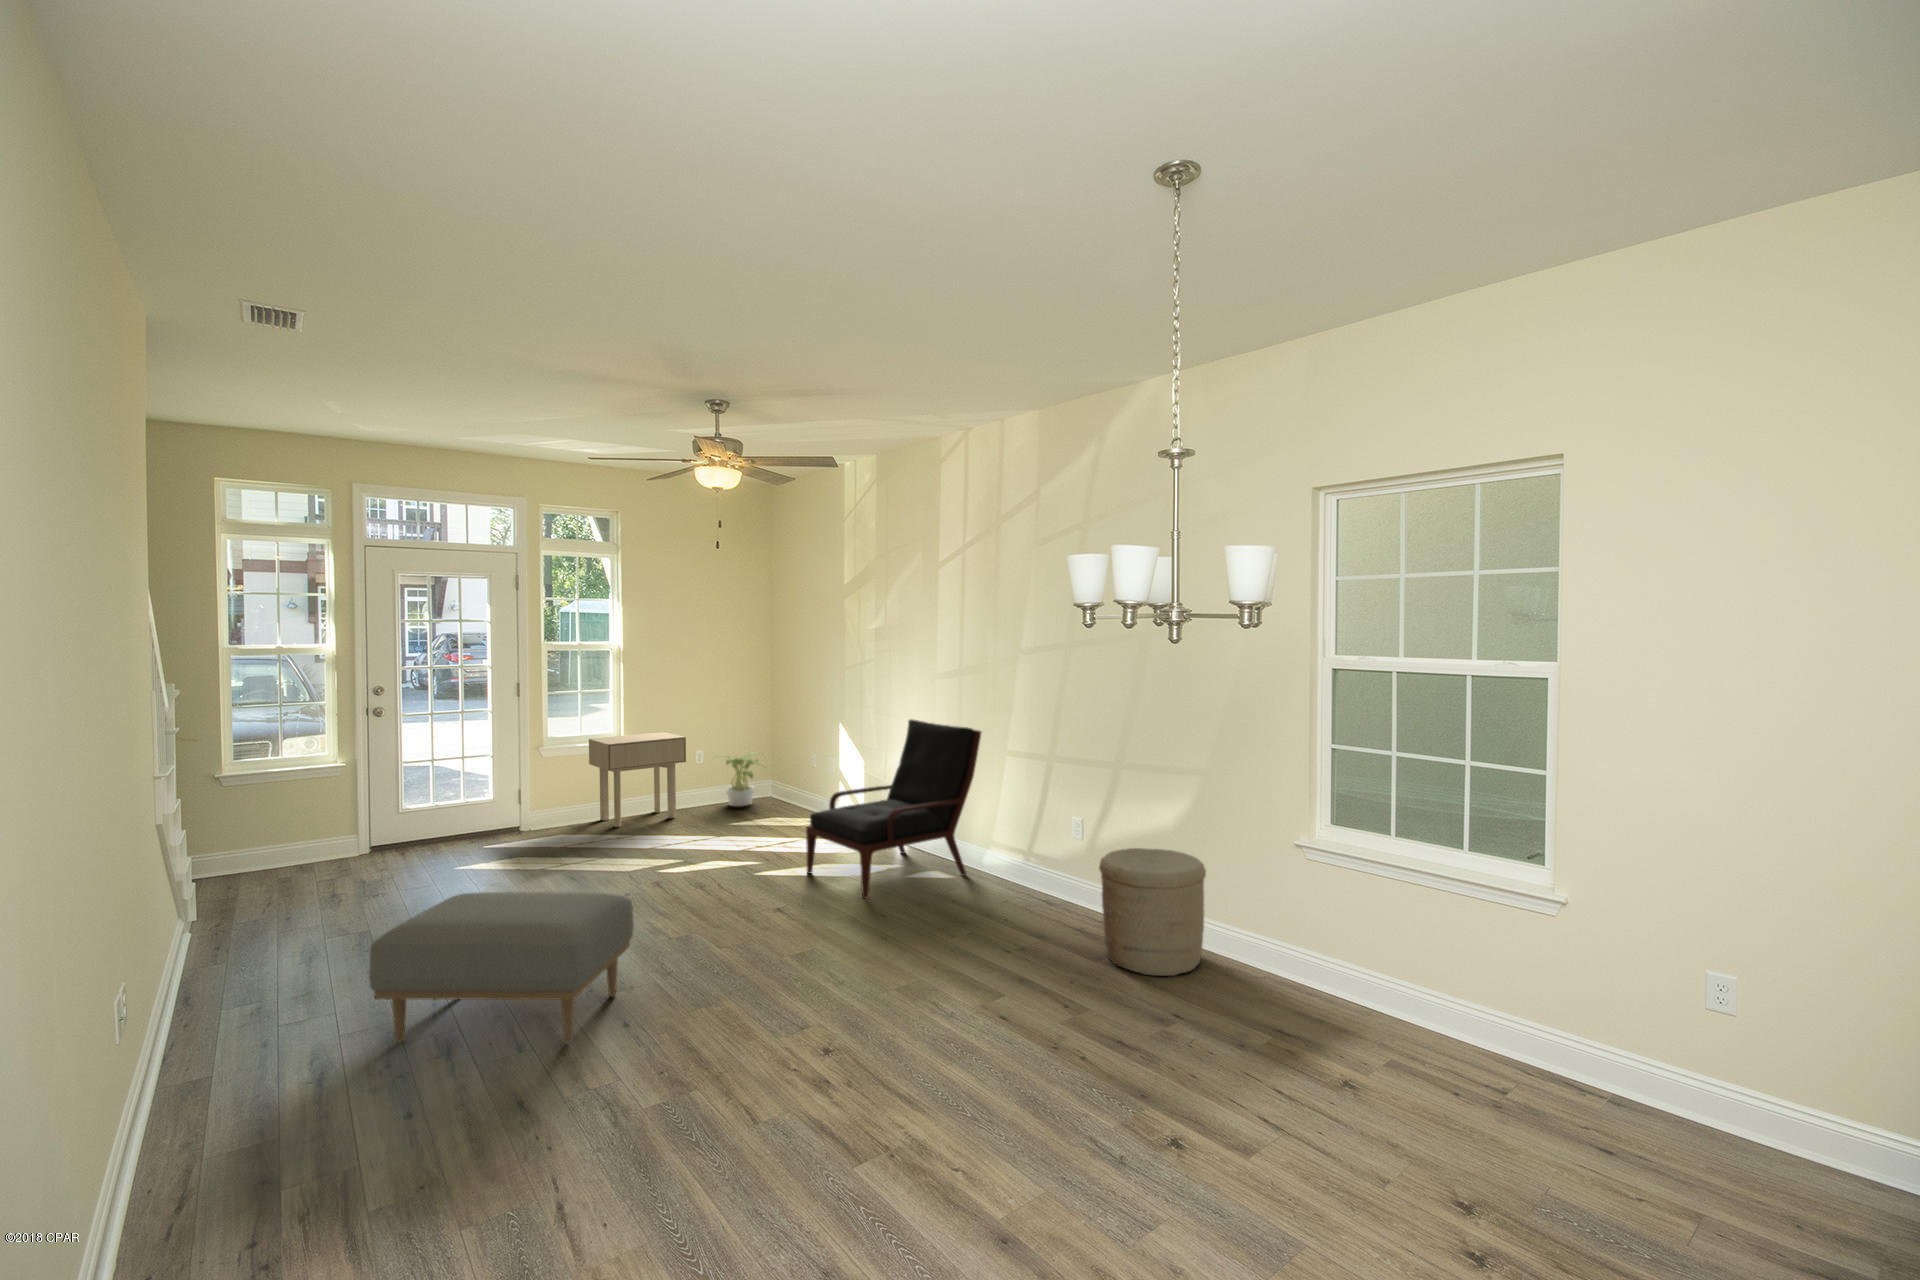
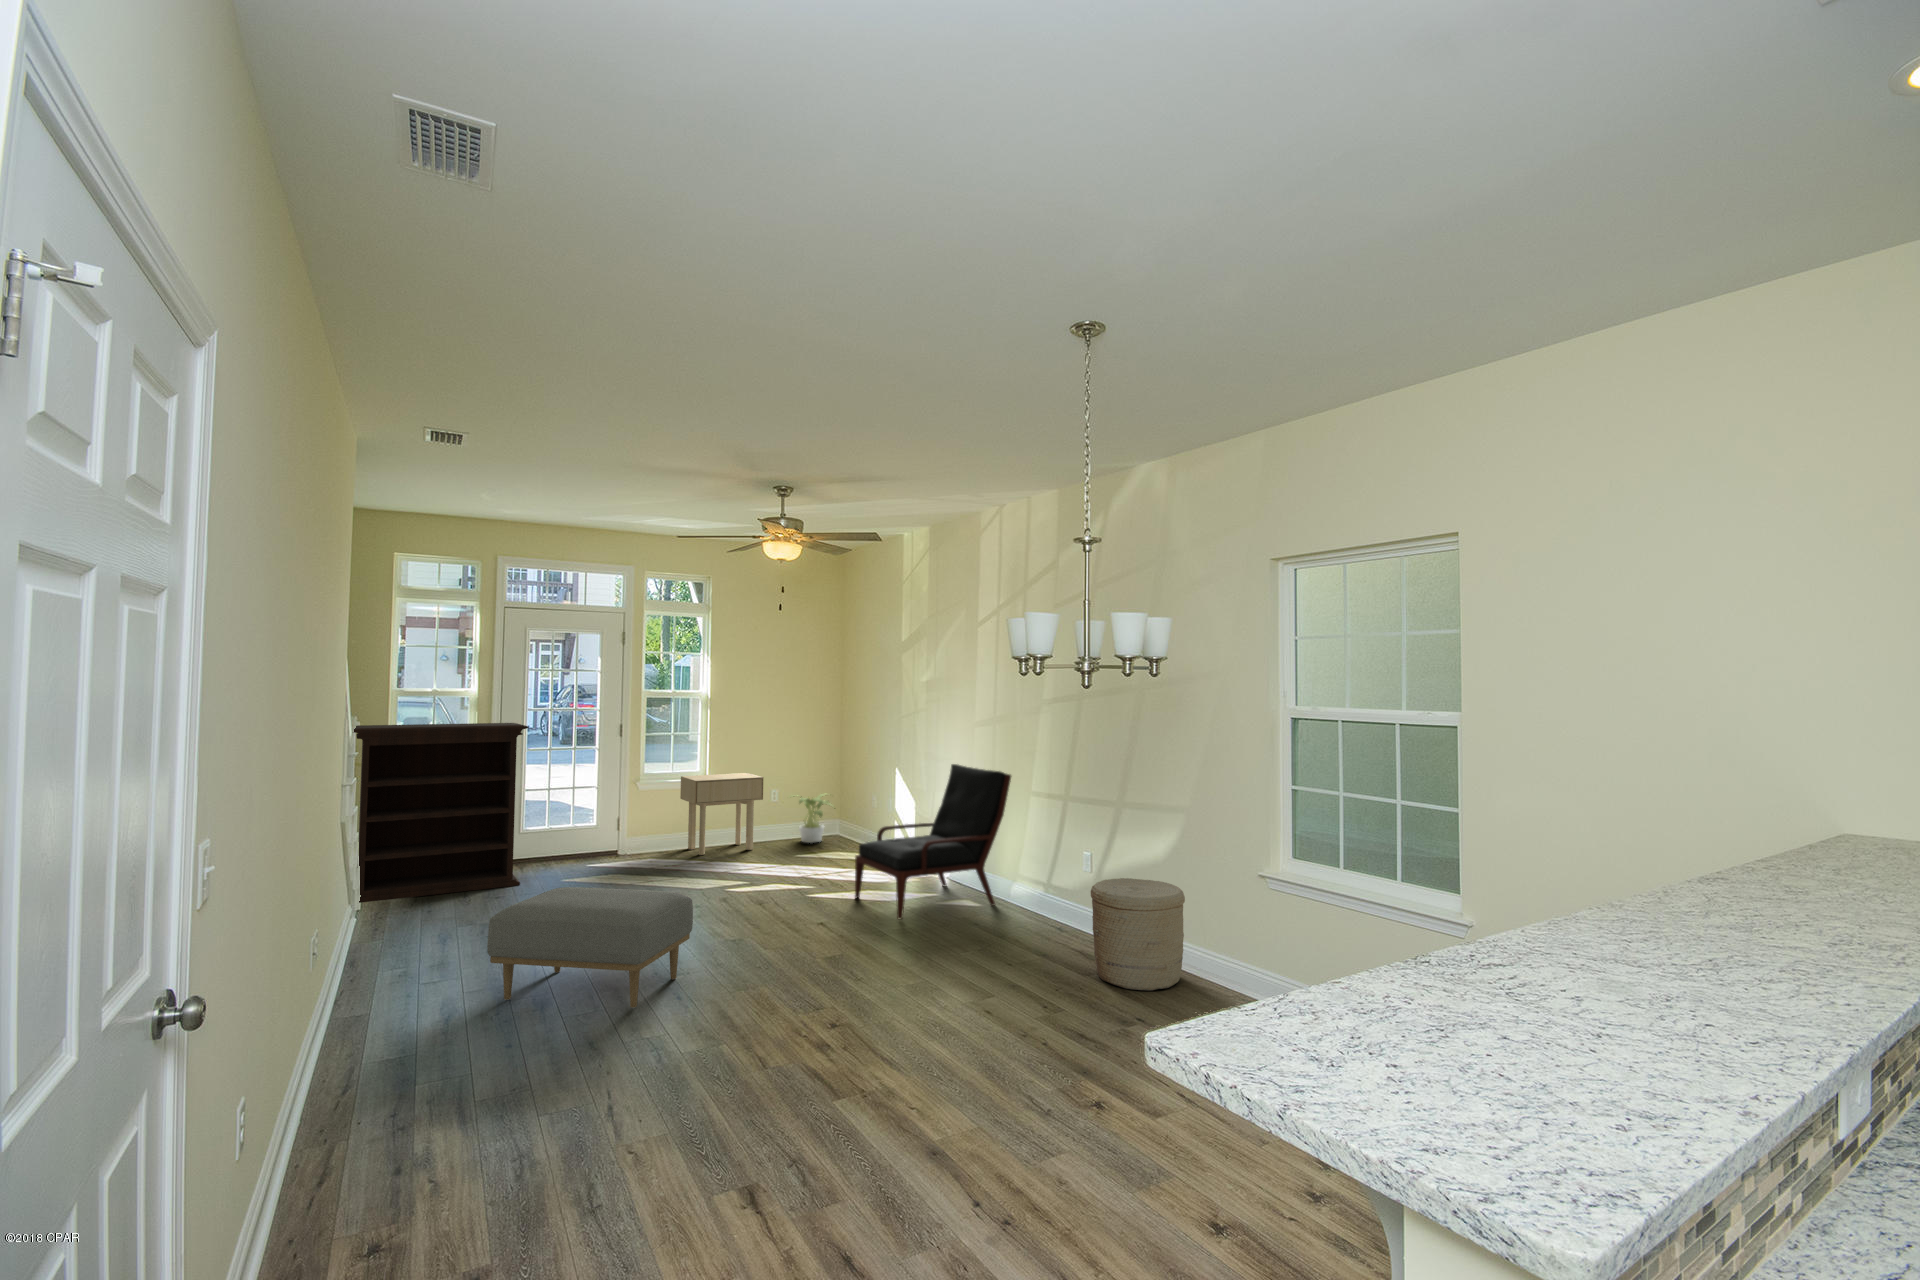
bookshelf: none [166,685,403,914] -> present [354,723,529,903]

